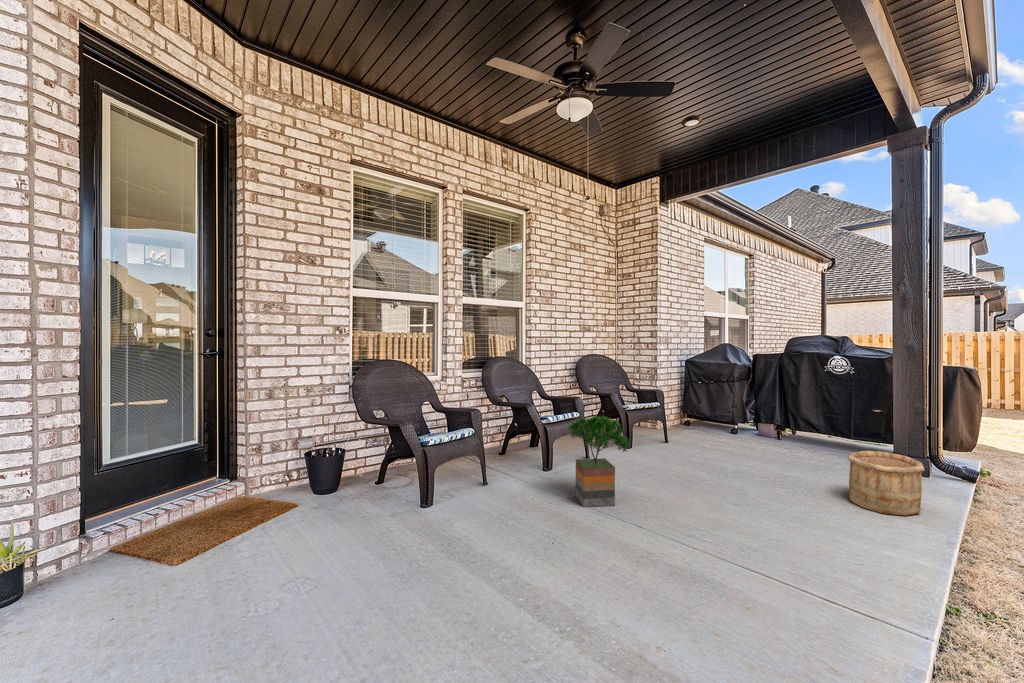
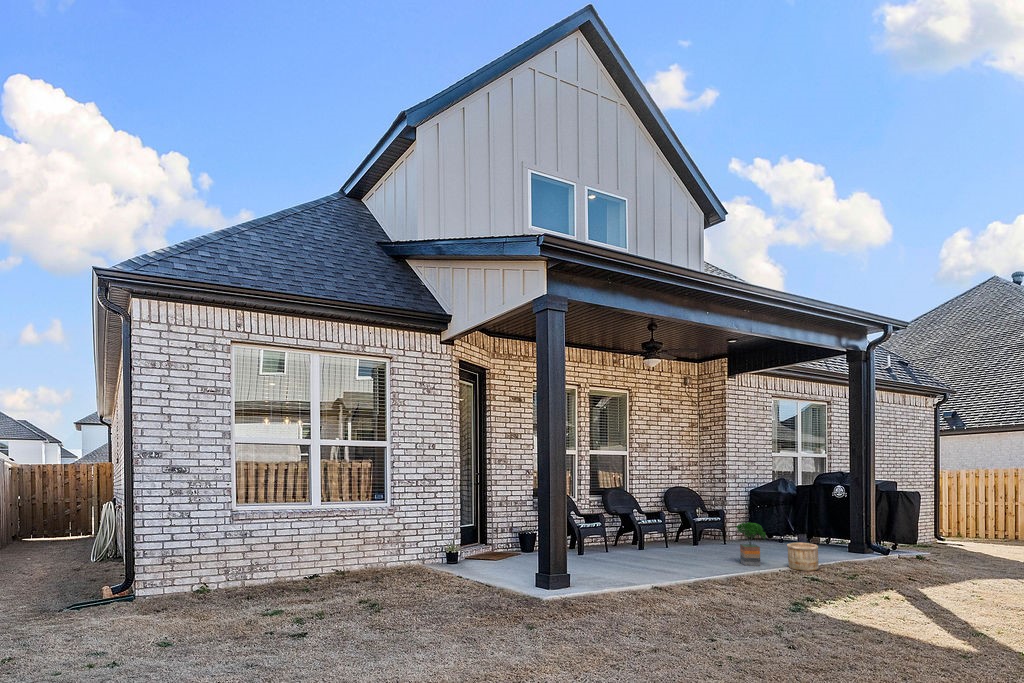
potted tree: present [568,416,629,507] -> present [736,522,766,566]

